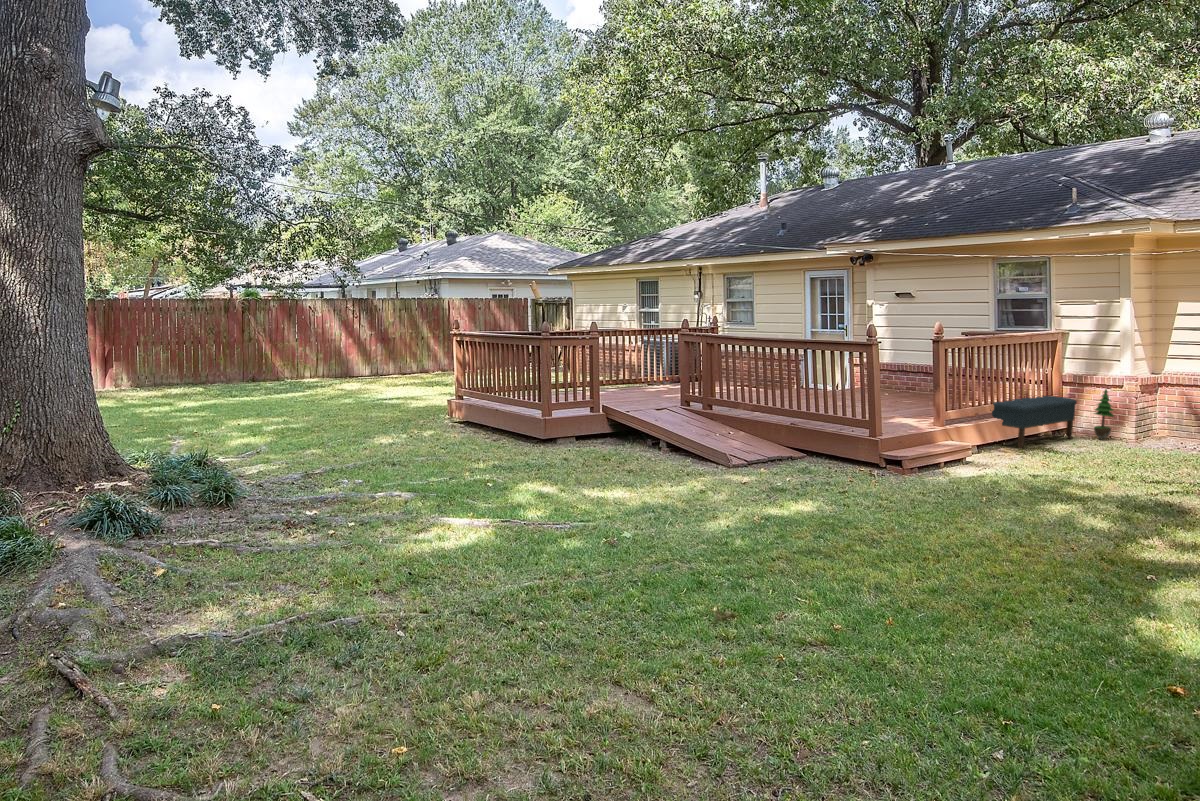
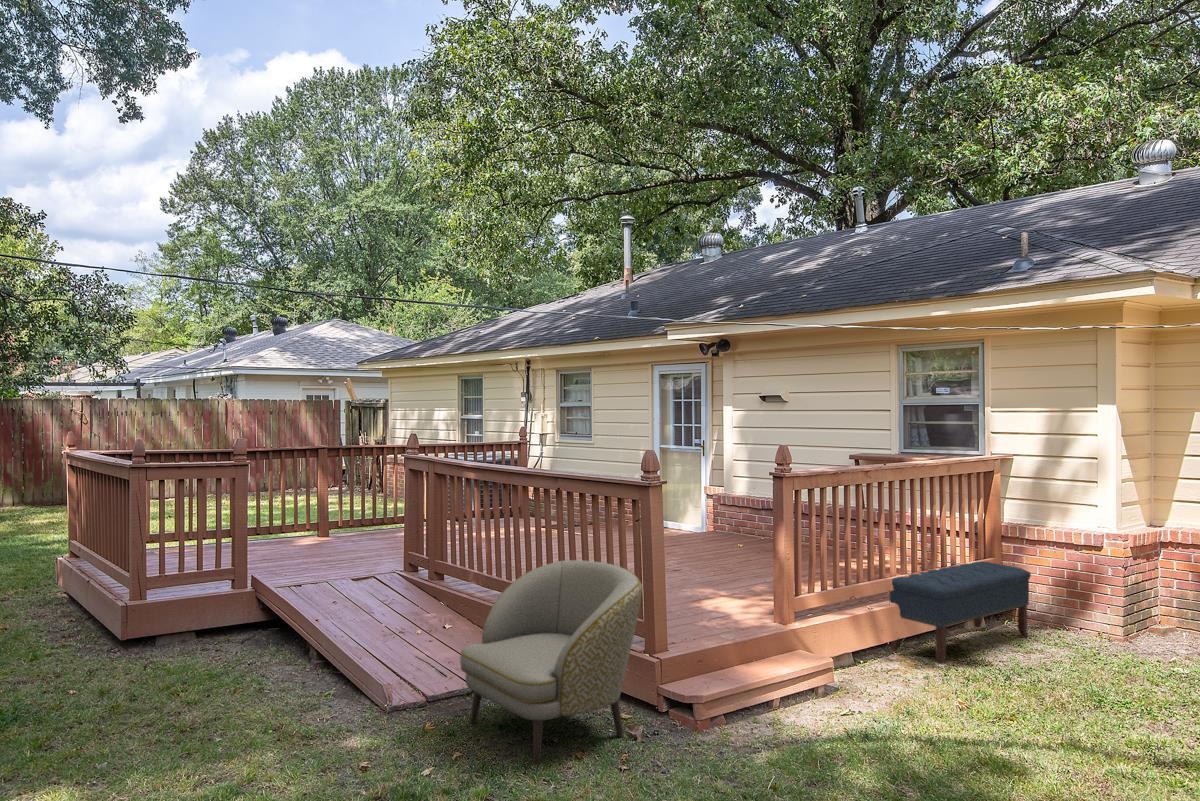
armchair: none [771,387,871,480] -> present [460,560,642,764]
potted tree: present [1094,389,1114,439] -> none [1057,551,1093,639]

